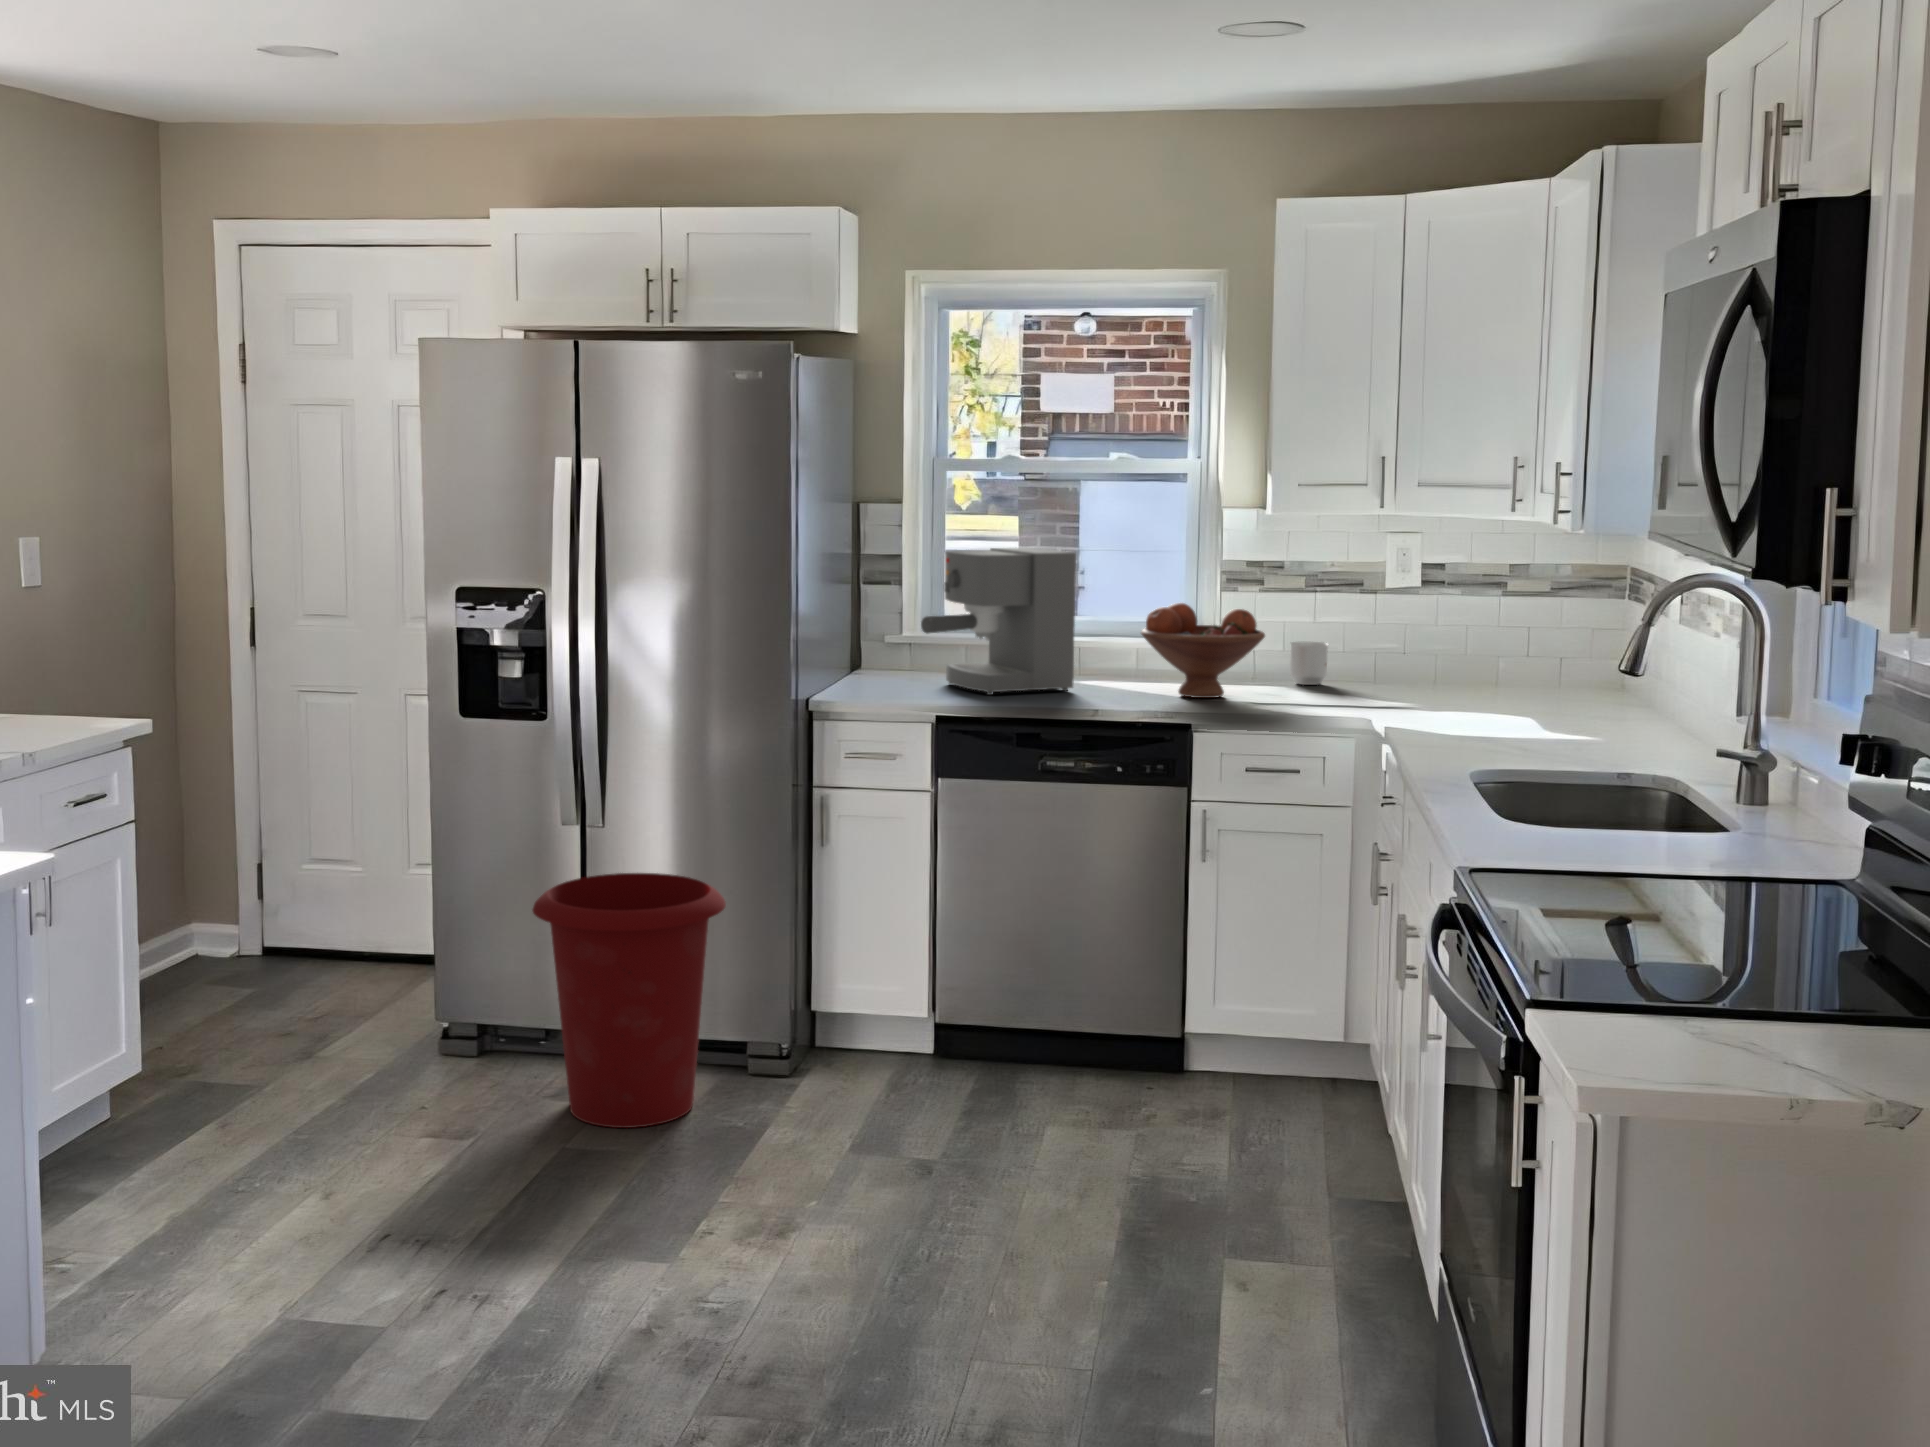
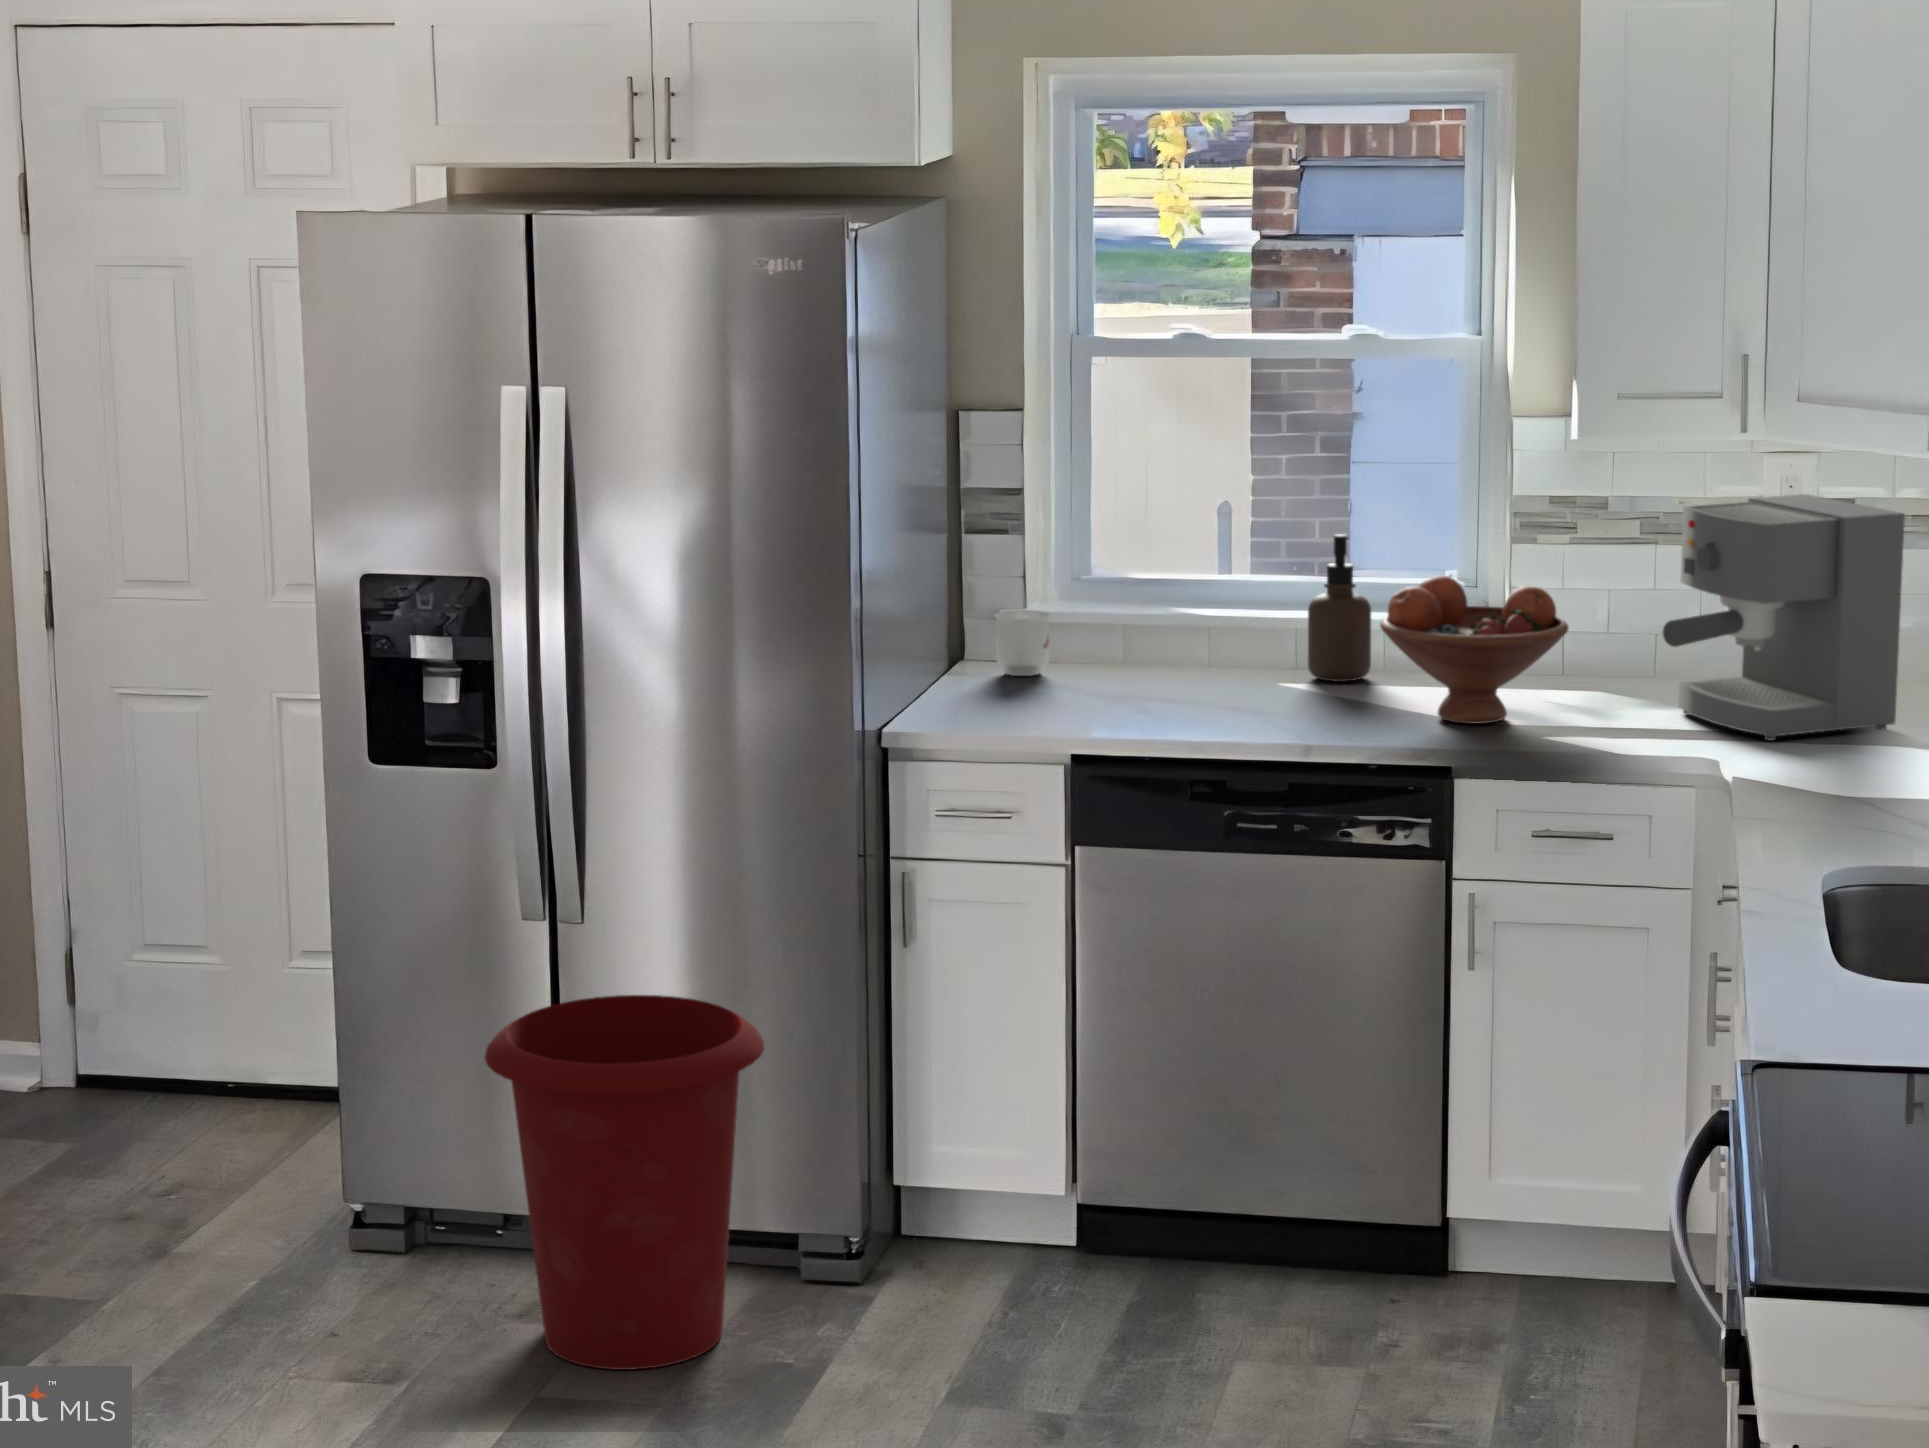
coffee maker: present [921,547,1076,695] -> present [1663,494,1905,740]
soap dispenser: none [1089,582,1131,679] -> present [1308,534,1371,682]
mug: present [1290,642,1328,685] -> present [996,610,1049,676]

